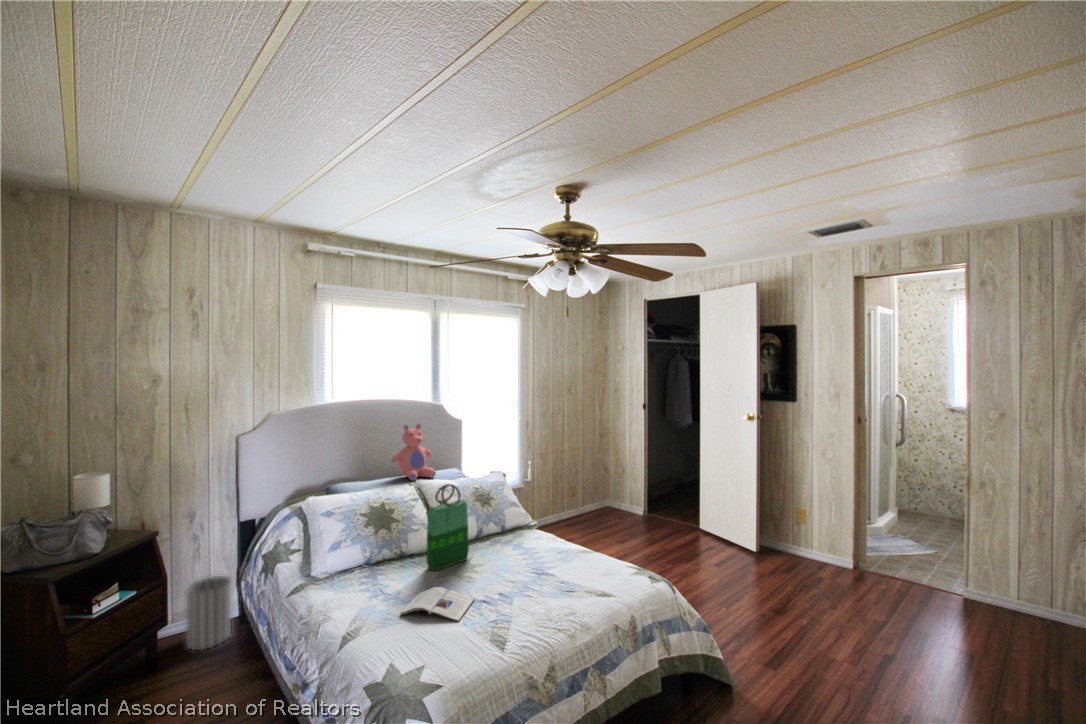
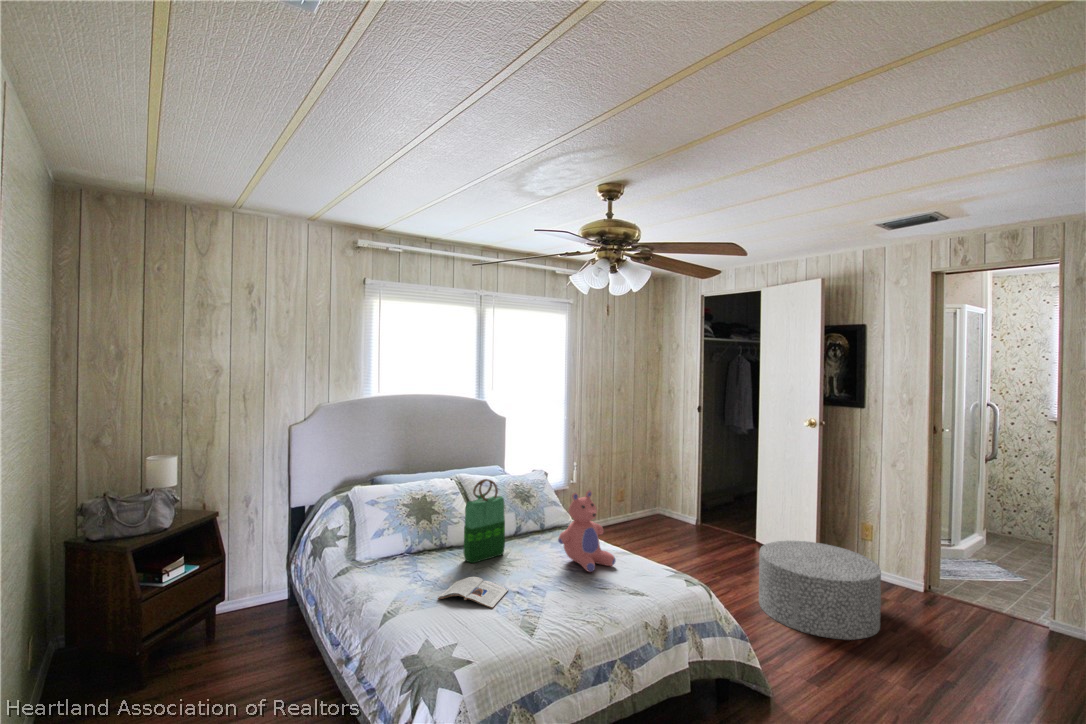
teddy bear: present [392,423,436,481] -> present [558,490,616,572]
ottoman: none [710,527,821,619] -> present [759,541,881,640]
wastebasket: present [186,576,231,650] -> none [241,558,281,625]

